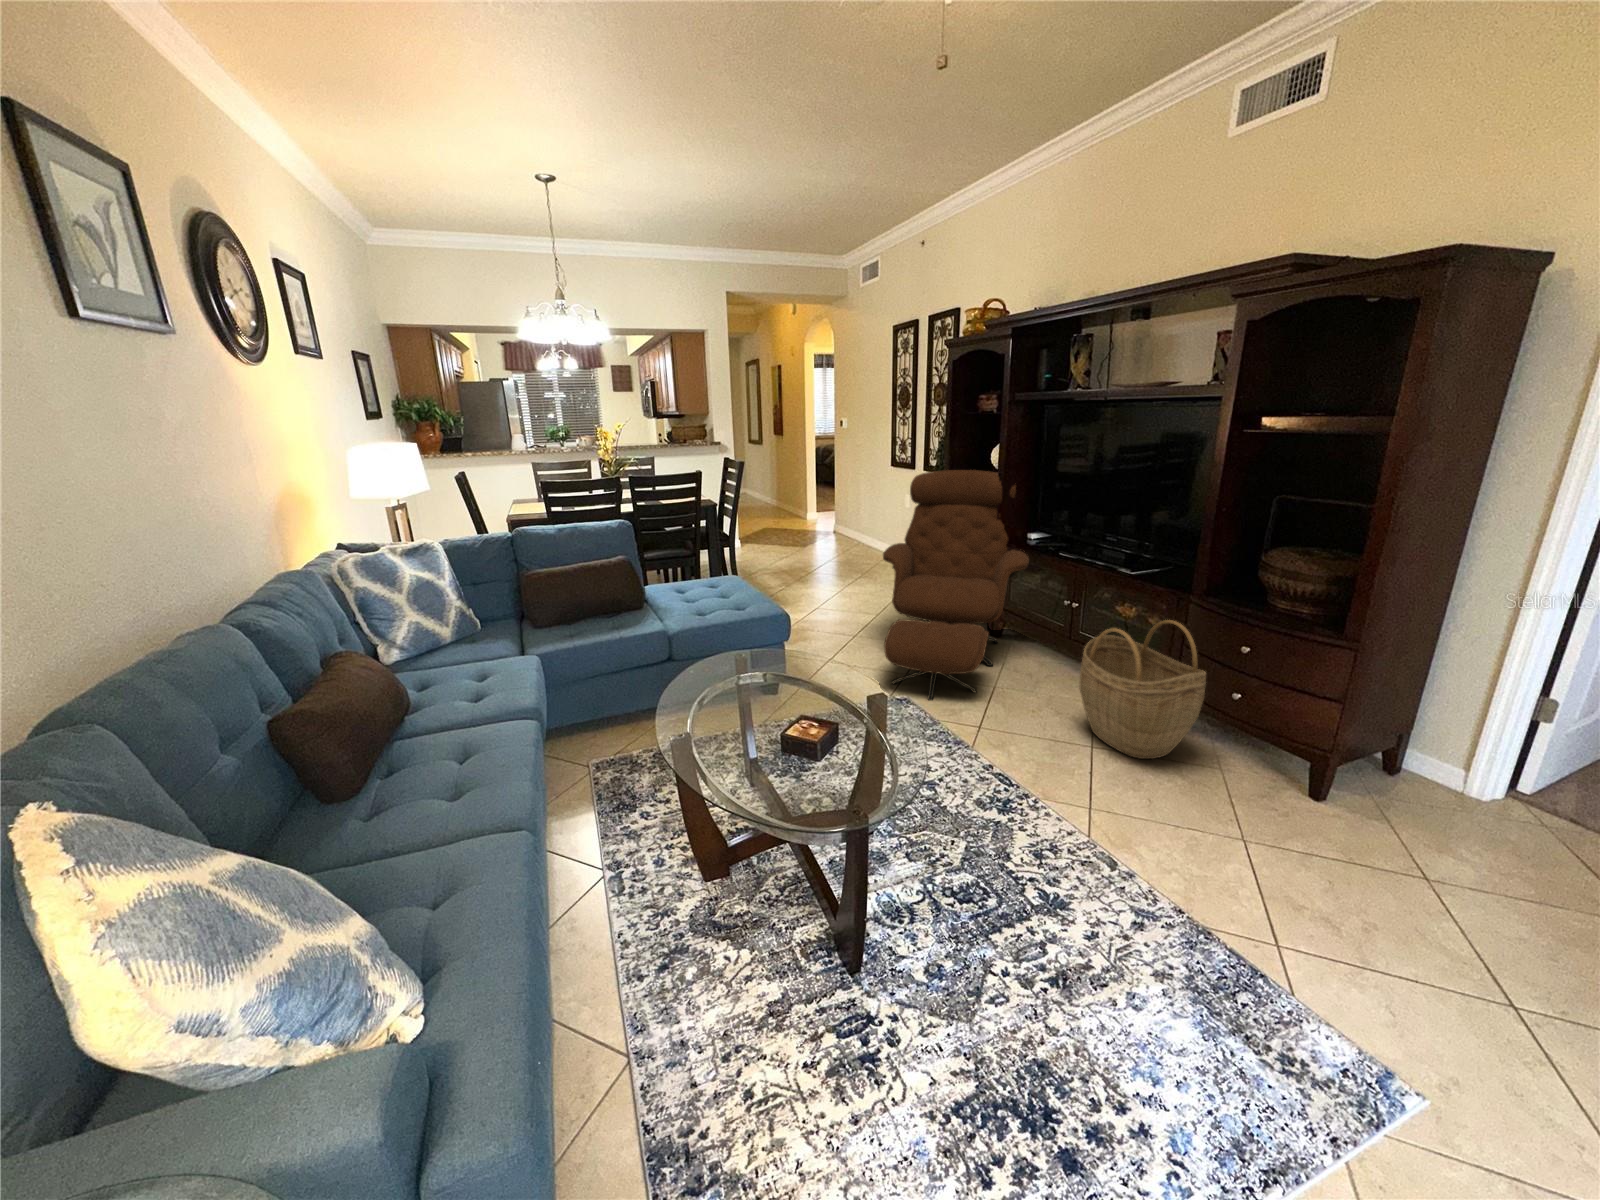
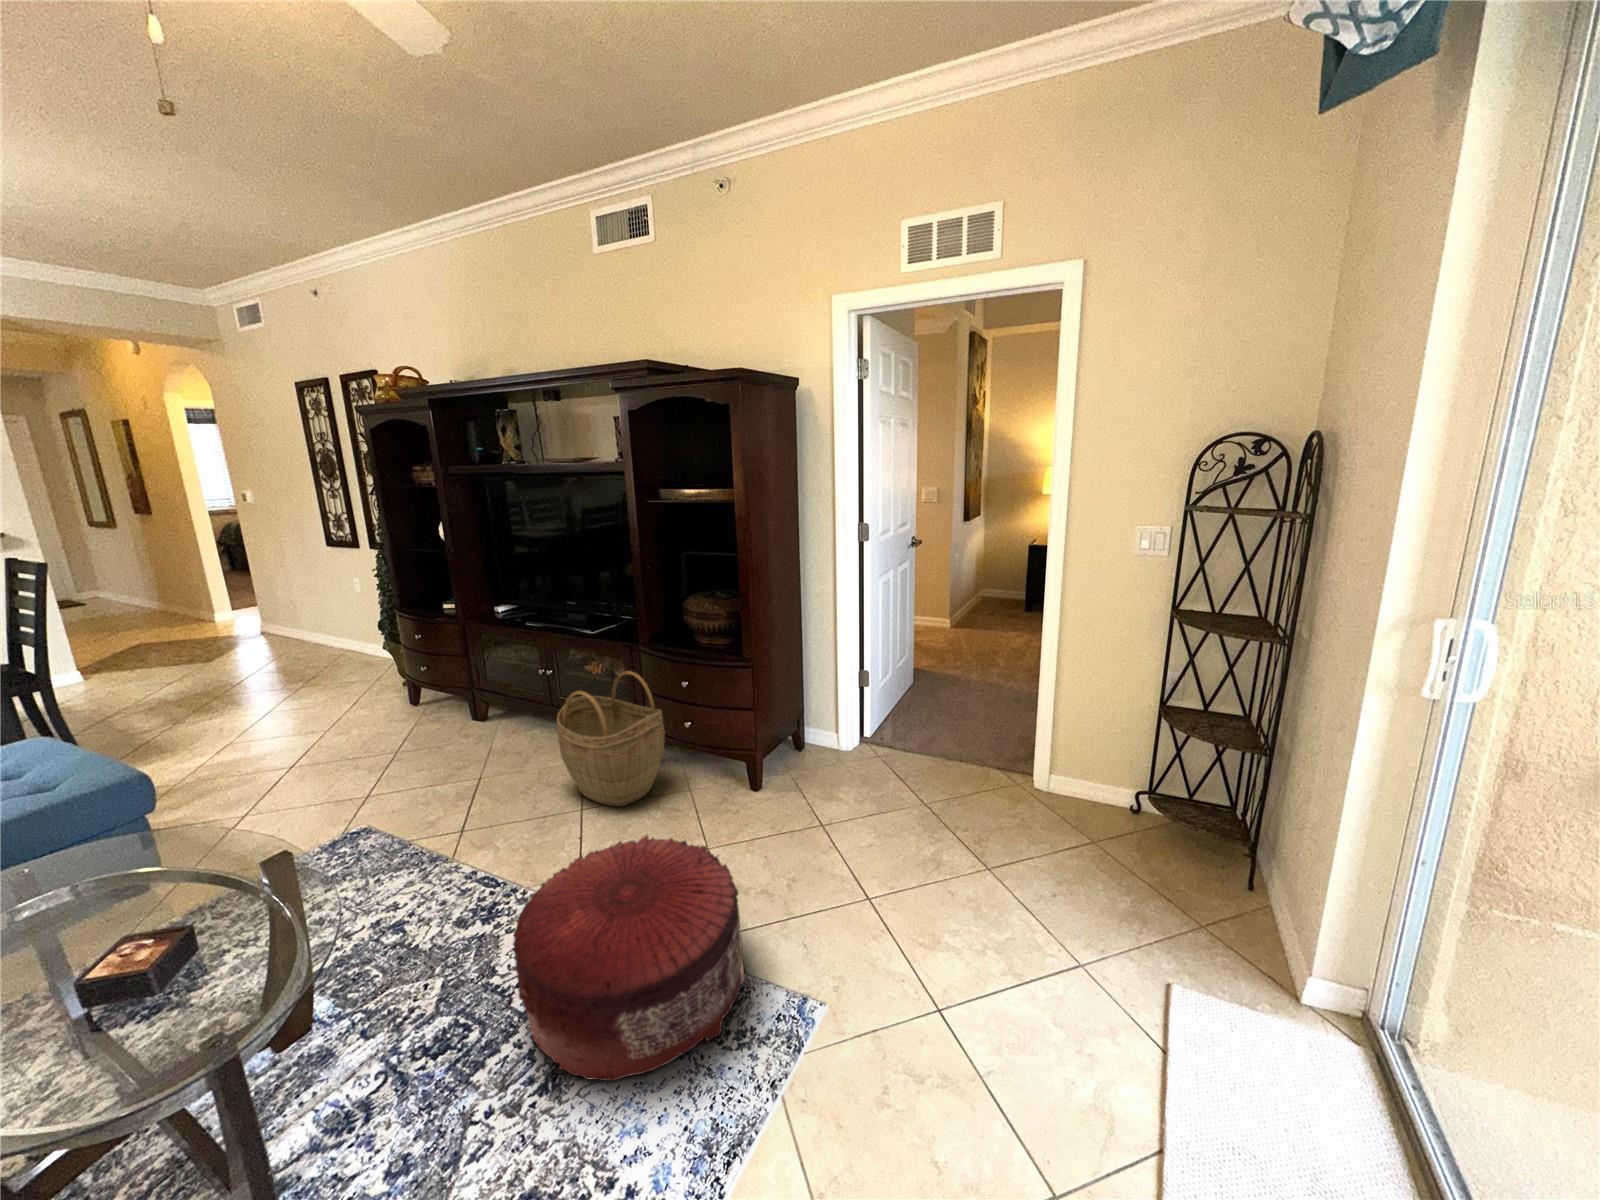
lounge chair: present [883,470,1029,701] -> none [311,548,498,821]
pouf: none [1039,789,1316,1046] -> present [513,835,744,1081]

